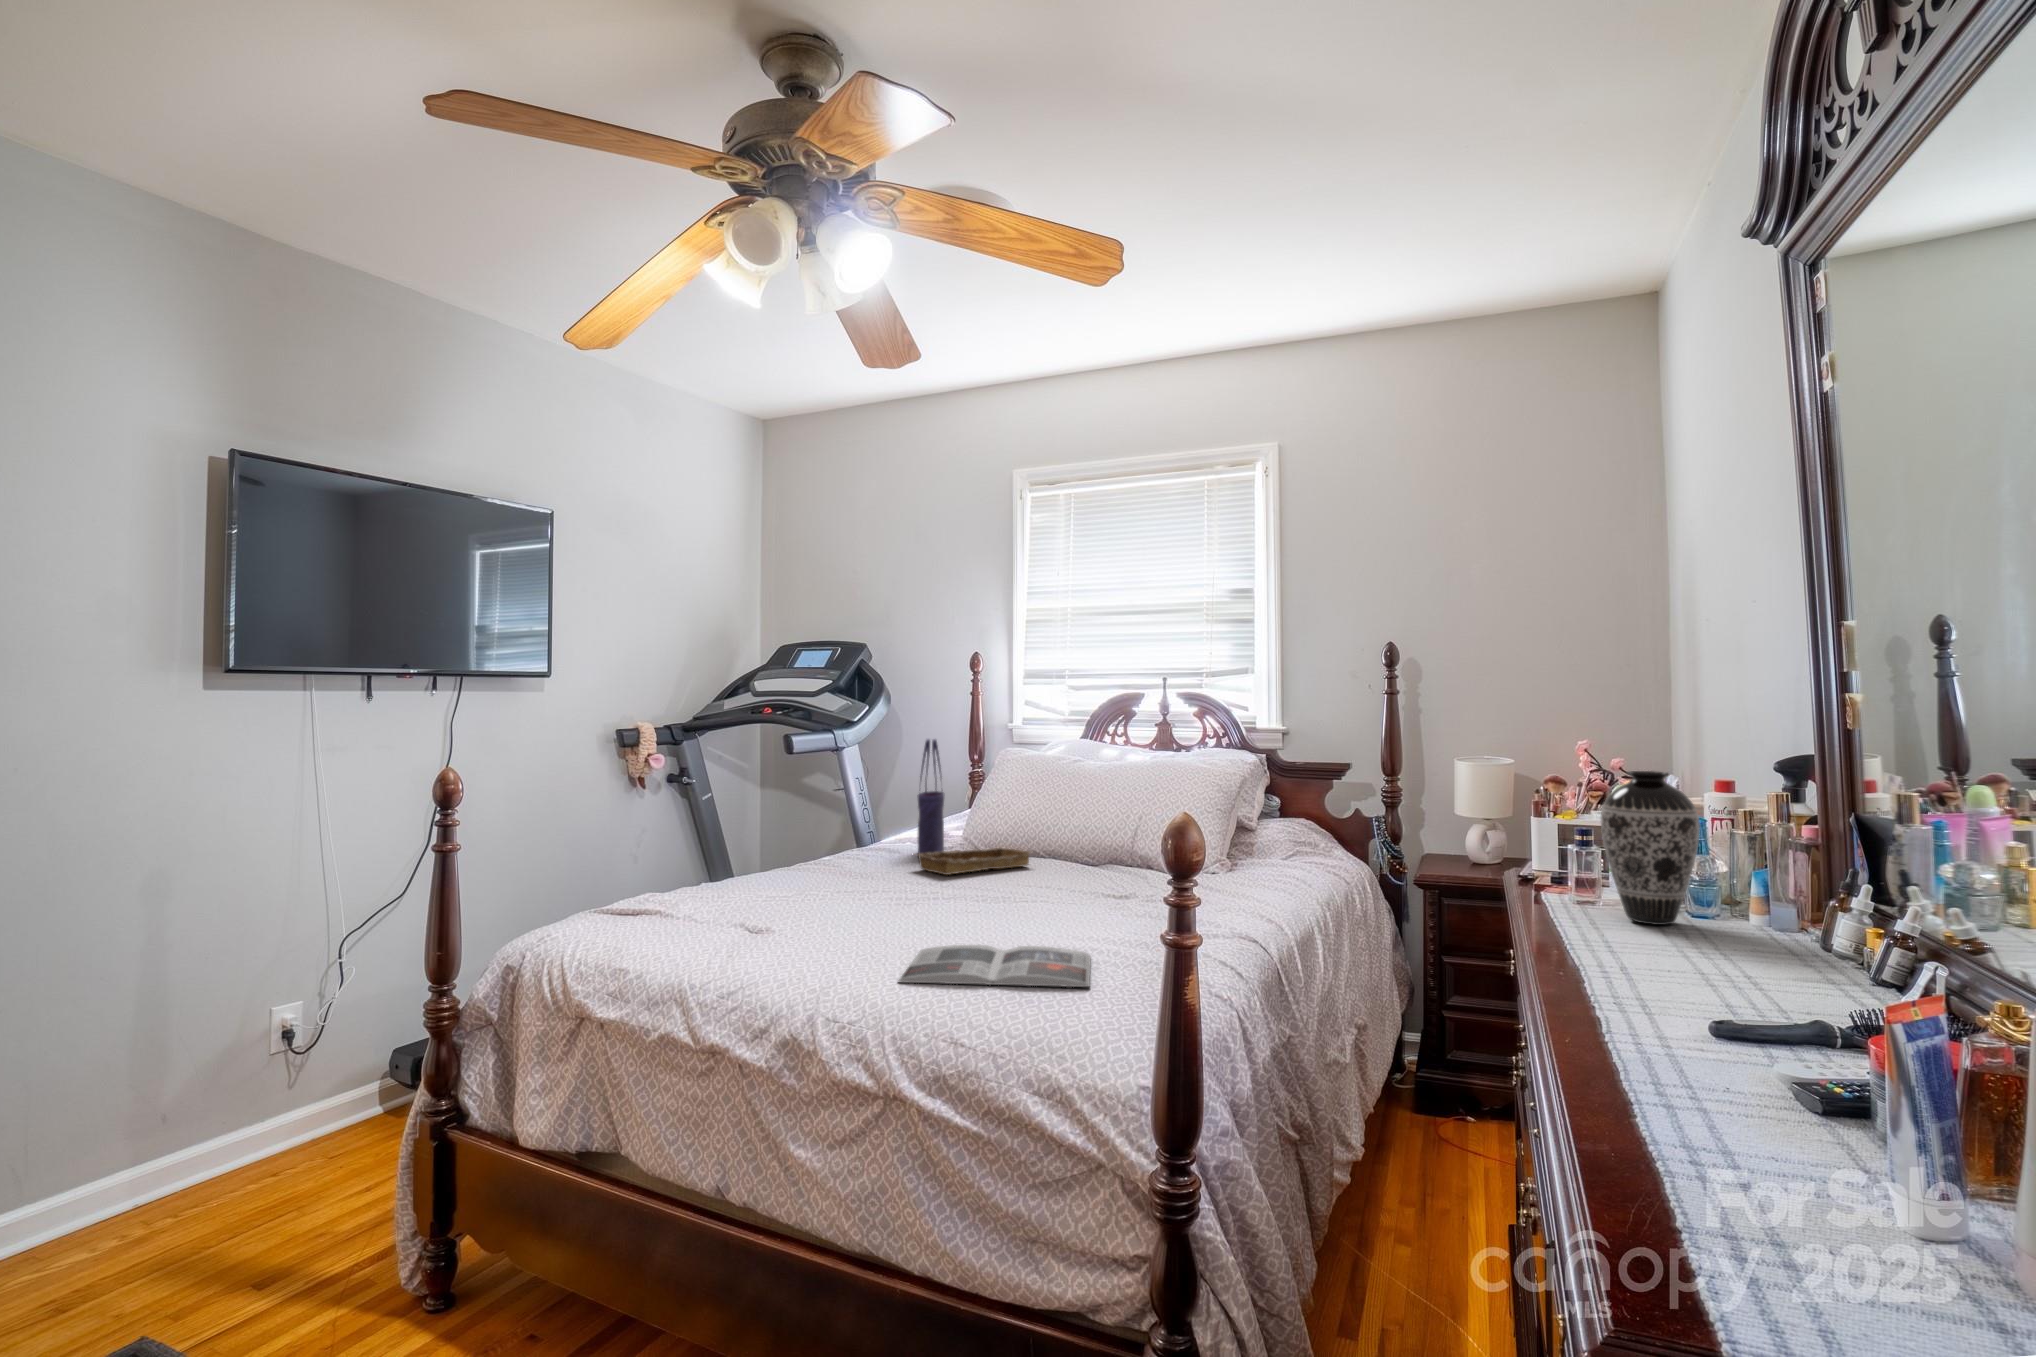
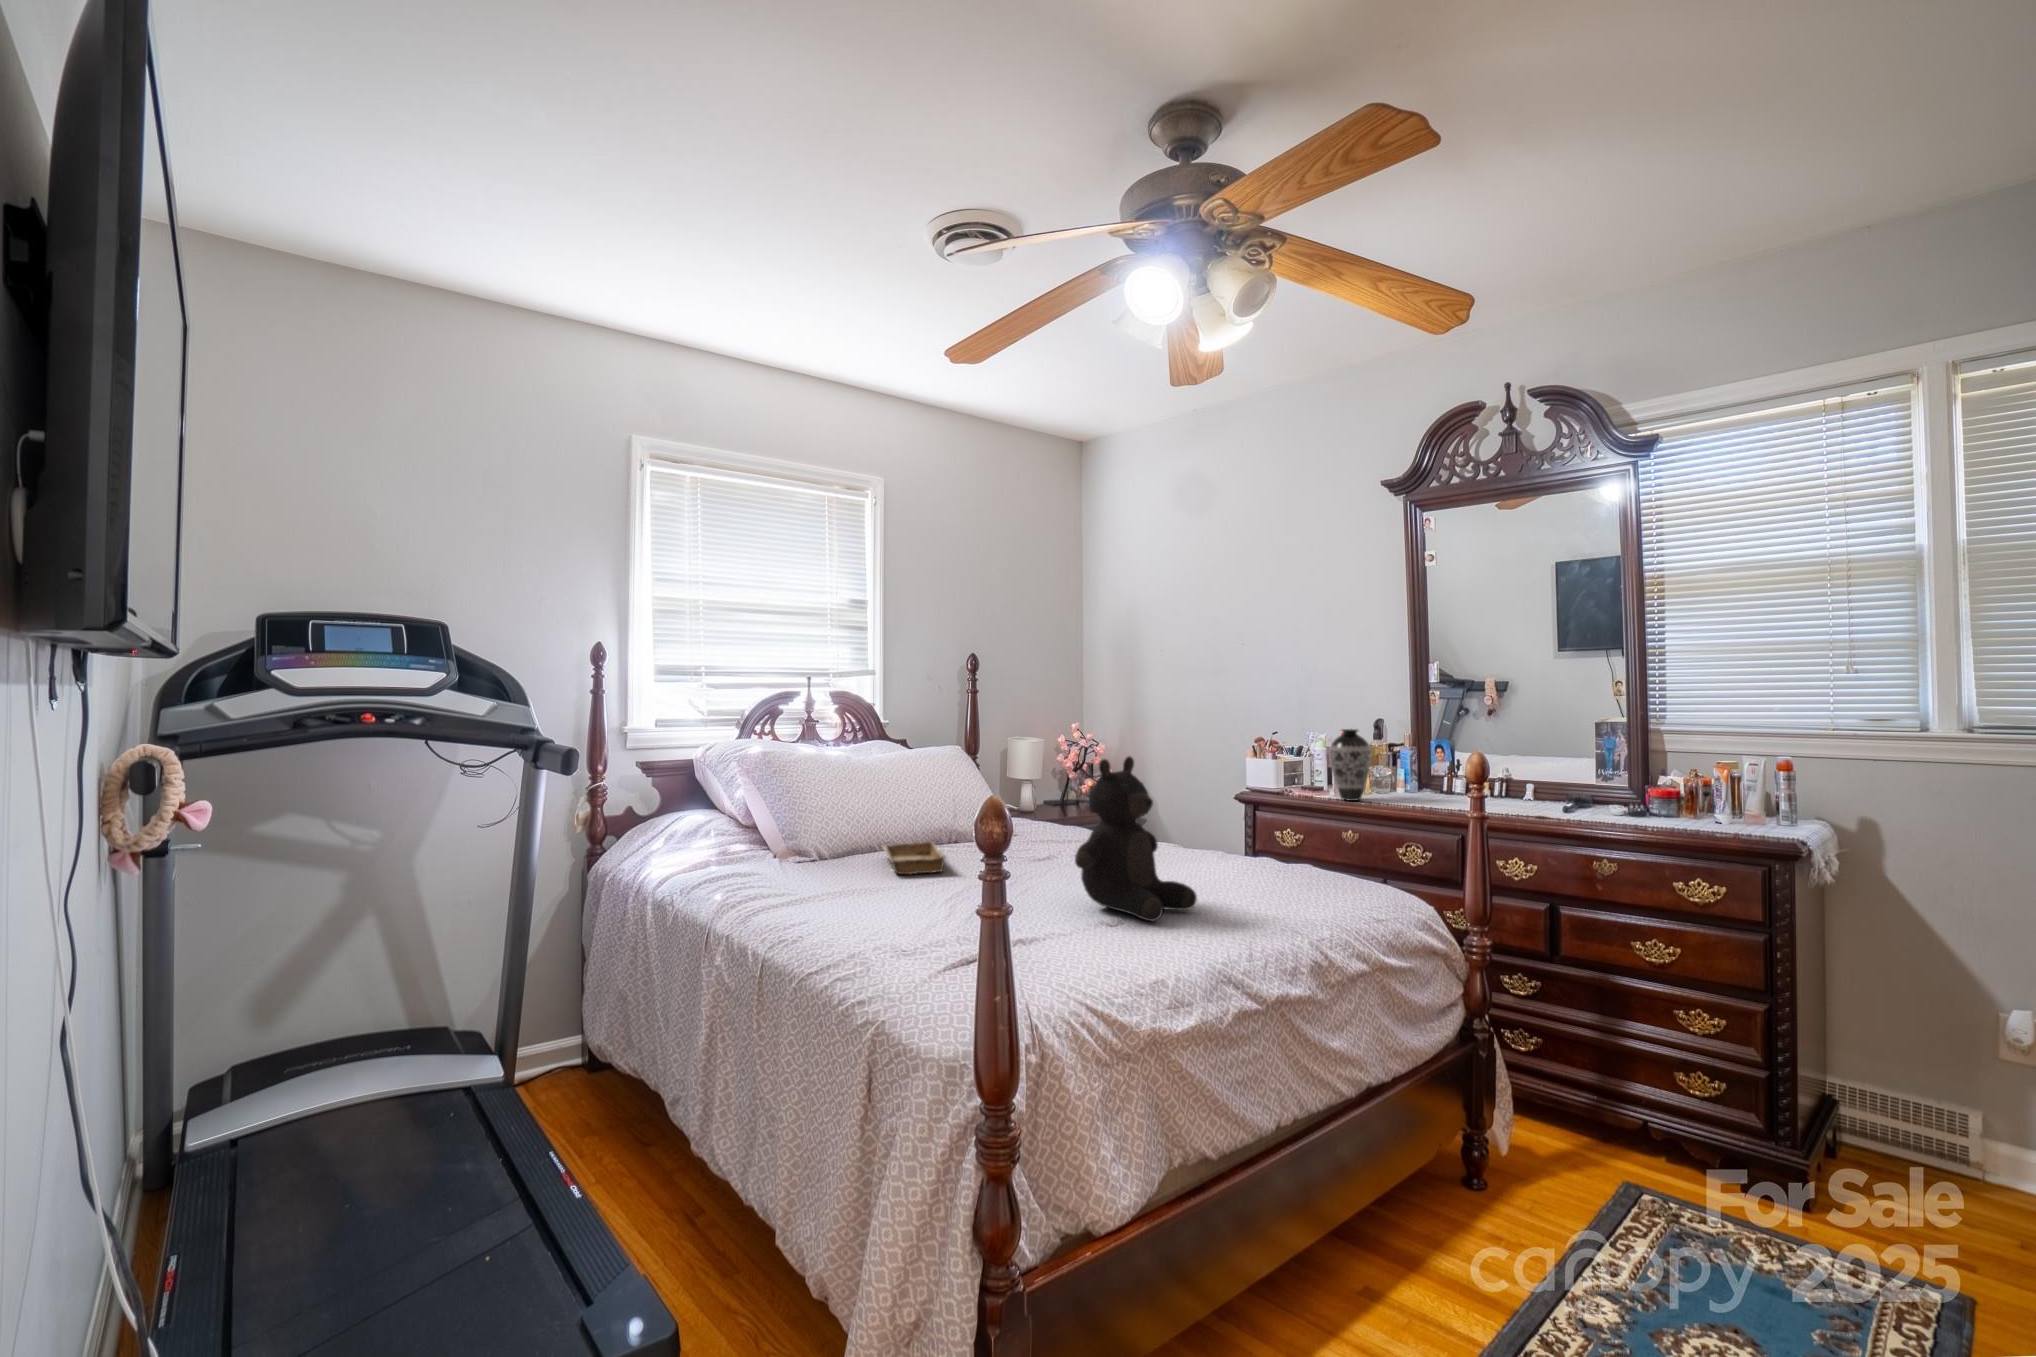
tote bag: present [917,739,944,854] -> none [783,745,834,870]
teddy bear: none [761,756,904,942] -> present [1075,756,1197,921]
magazine: present [899,945,1091,987] -> none [1224,873,1335,908]

